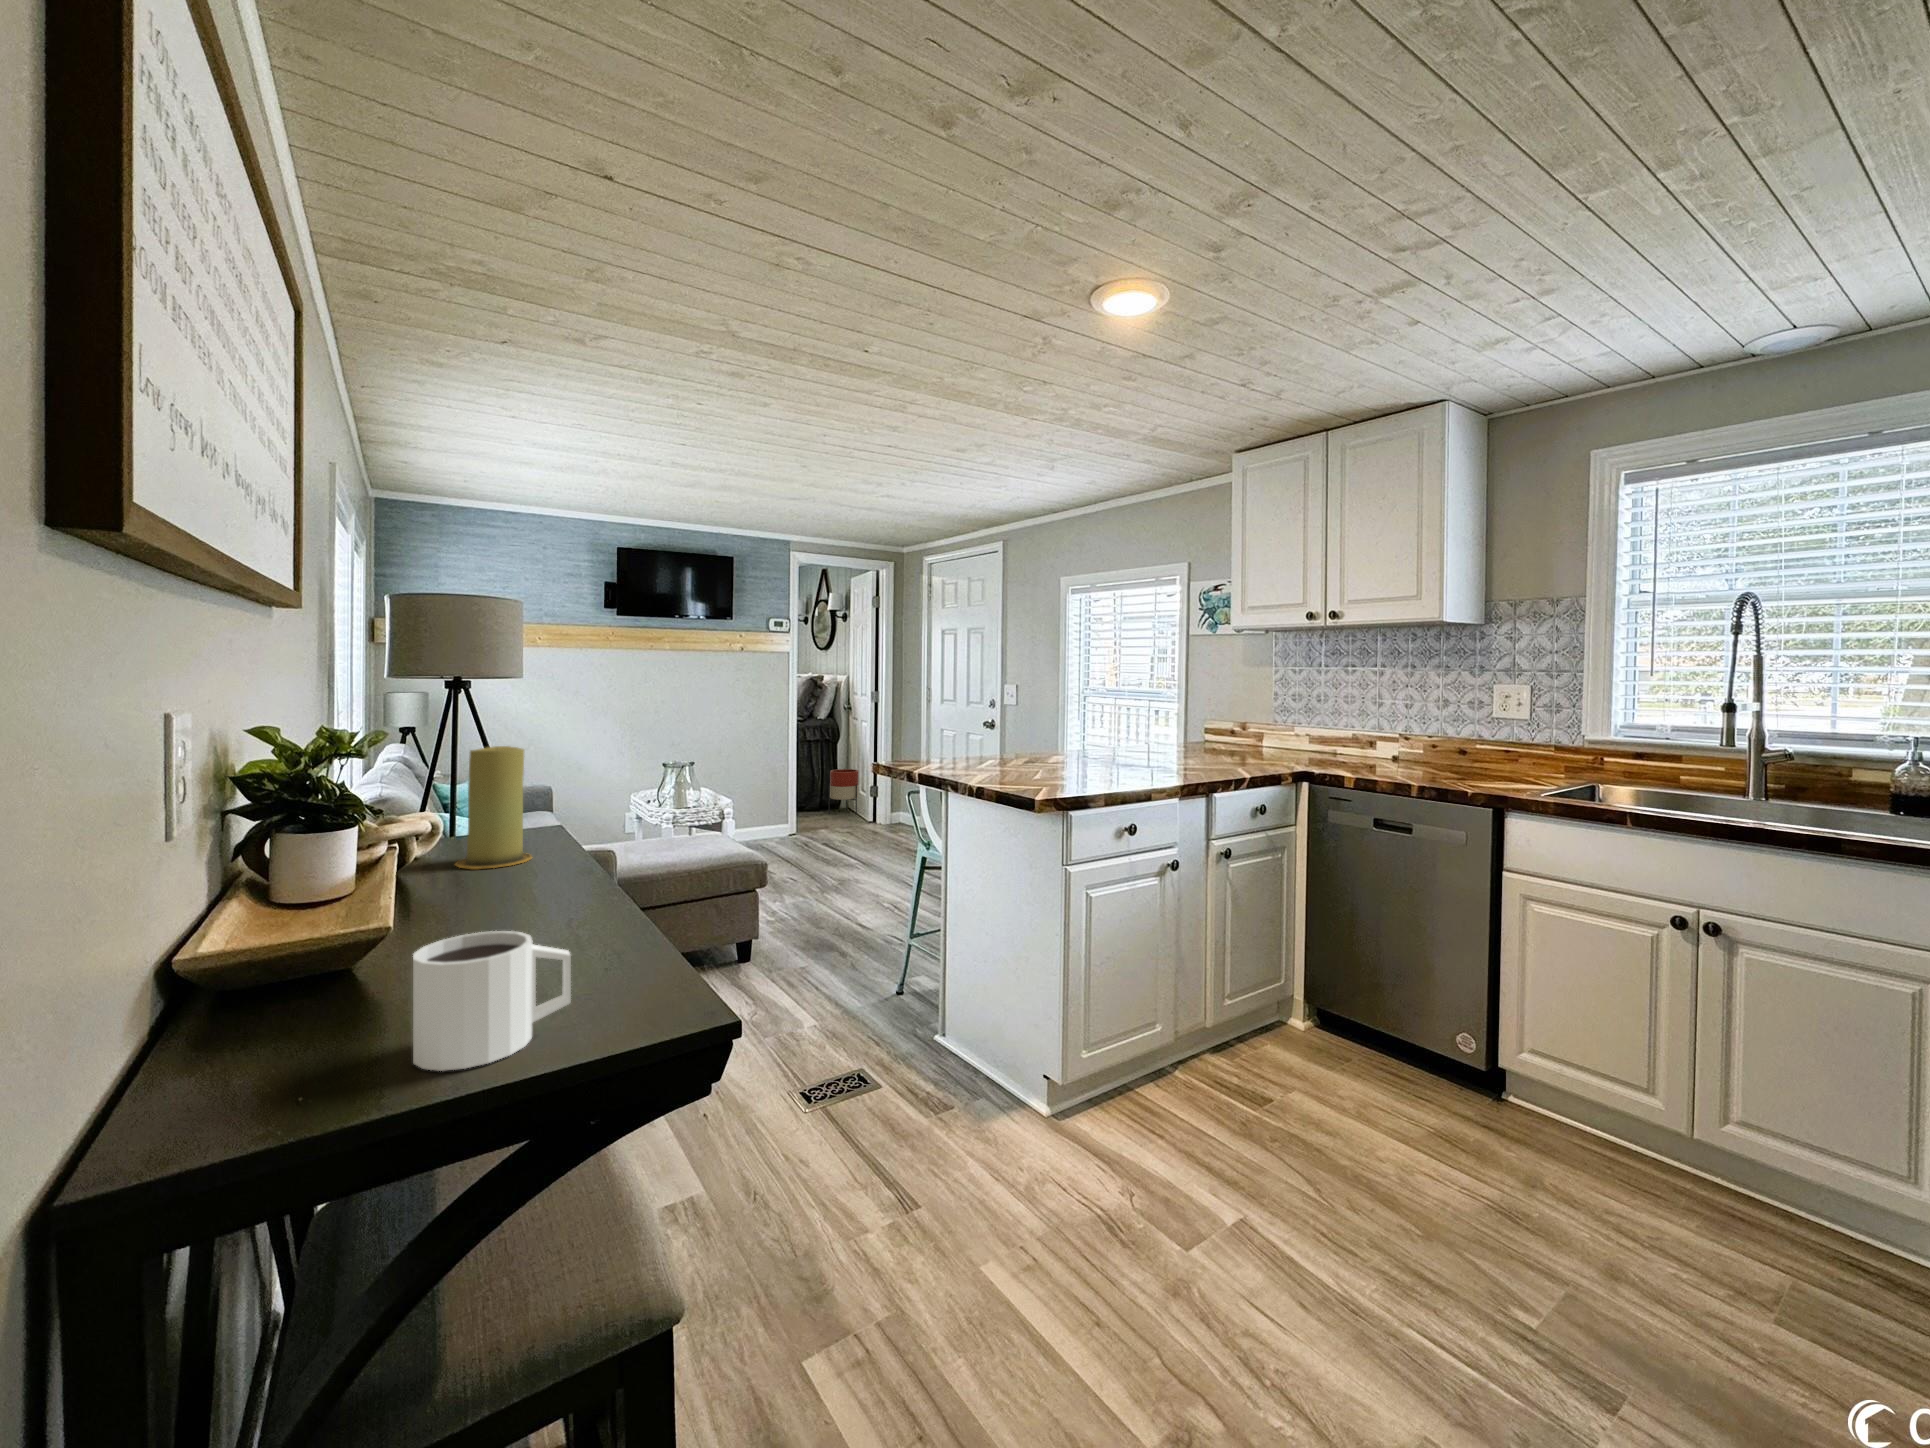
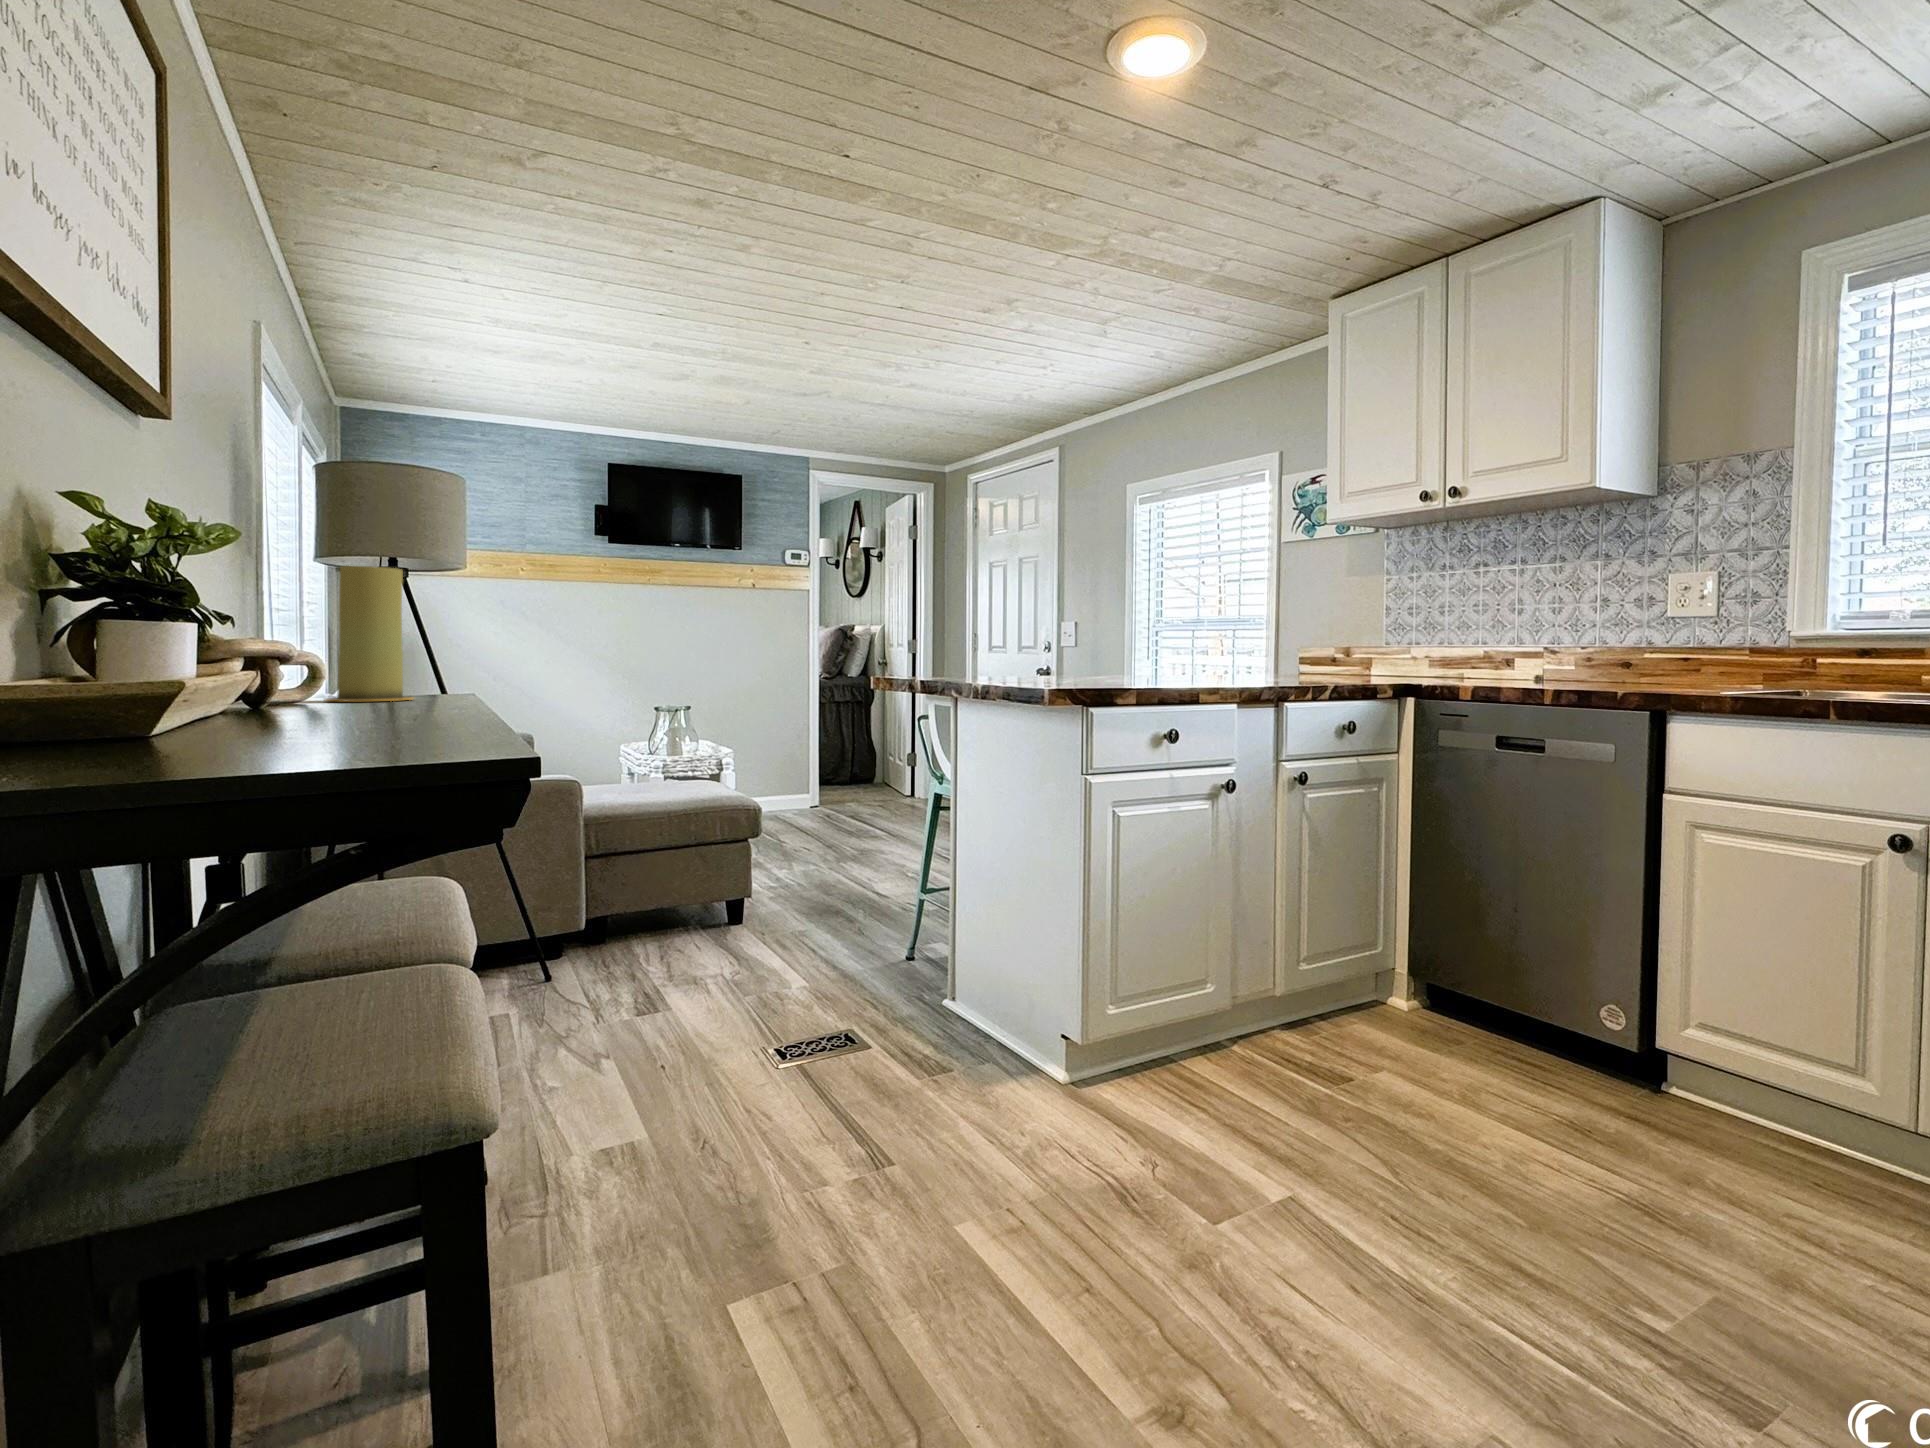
planter: present [829,769,859,814] -> none [859,736,894,790]
mug: present [413,931,571,1071] -> none [134,625,334,751]

